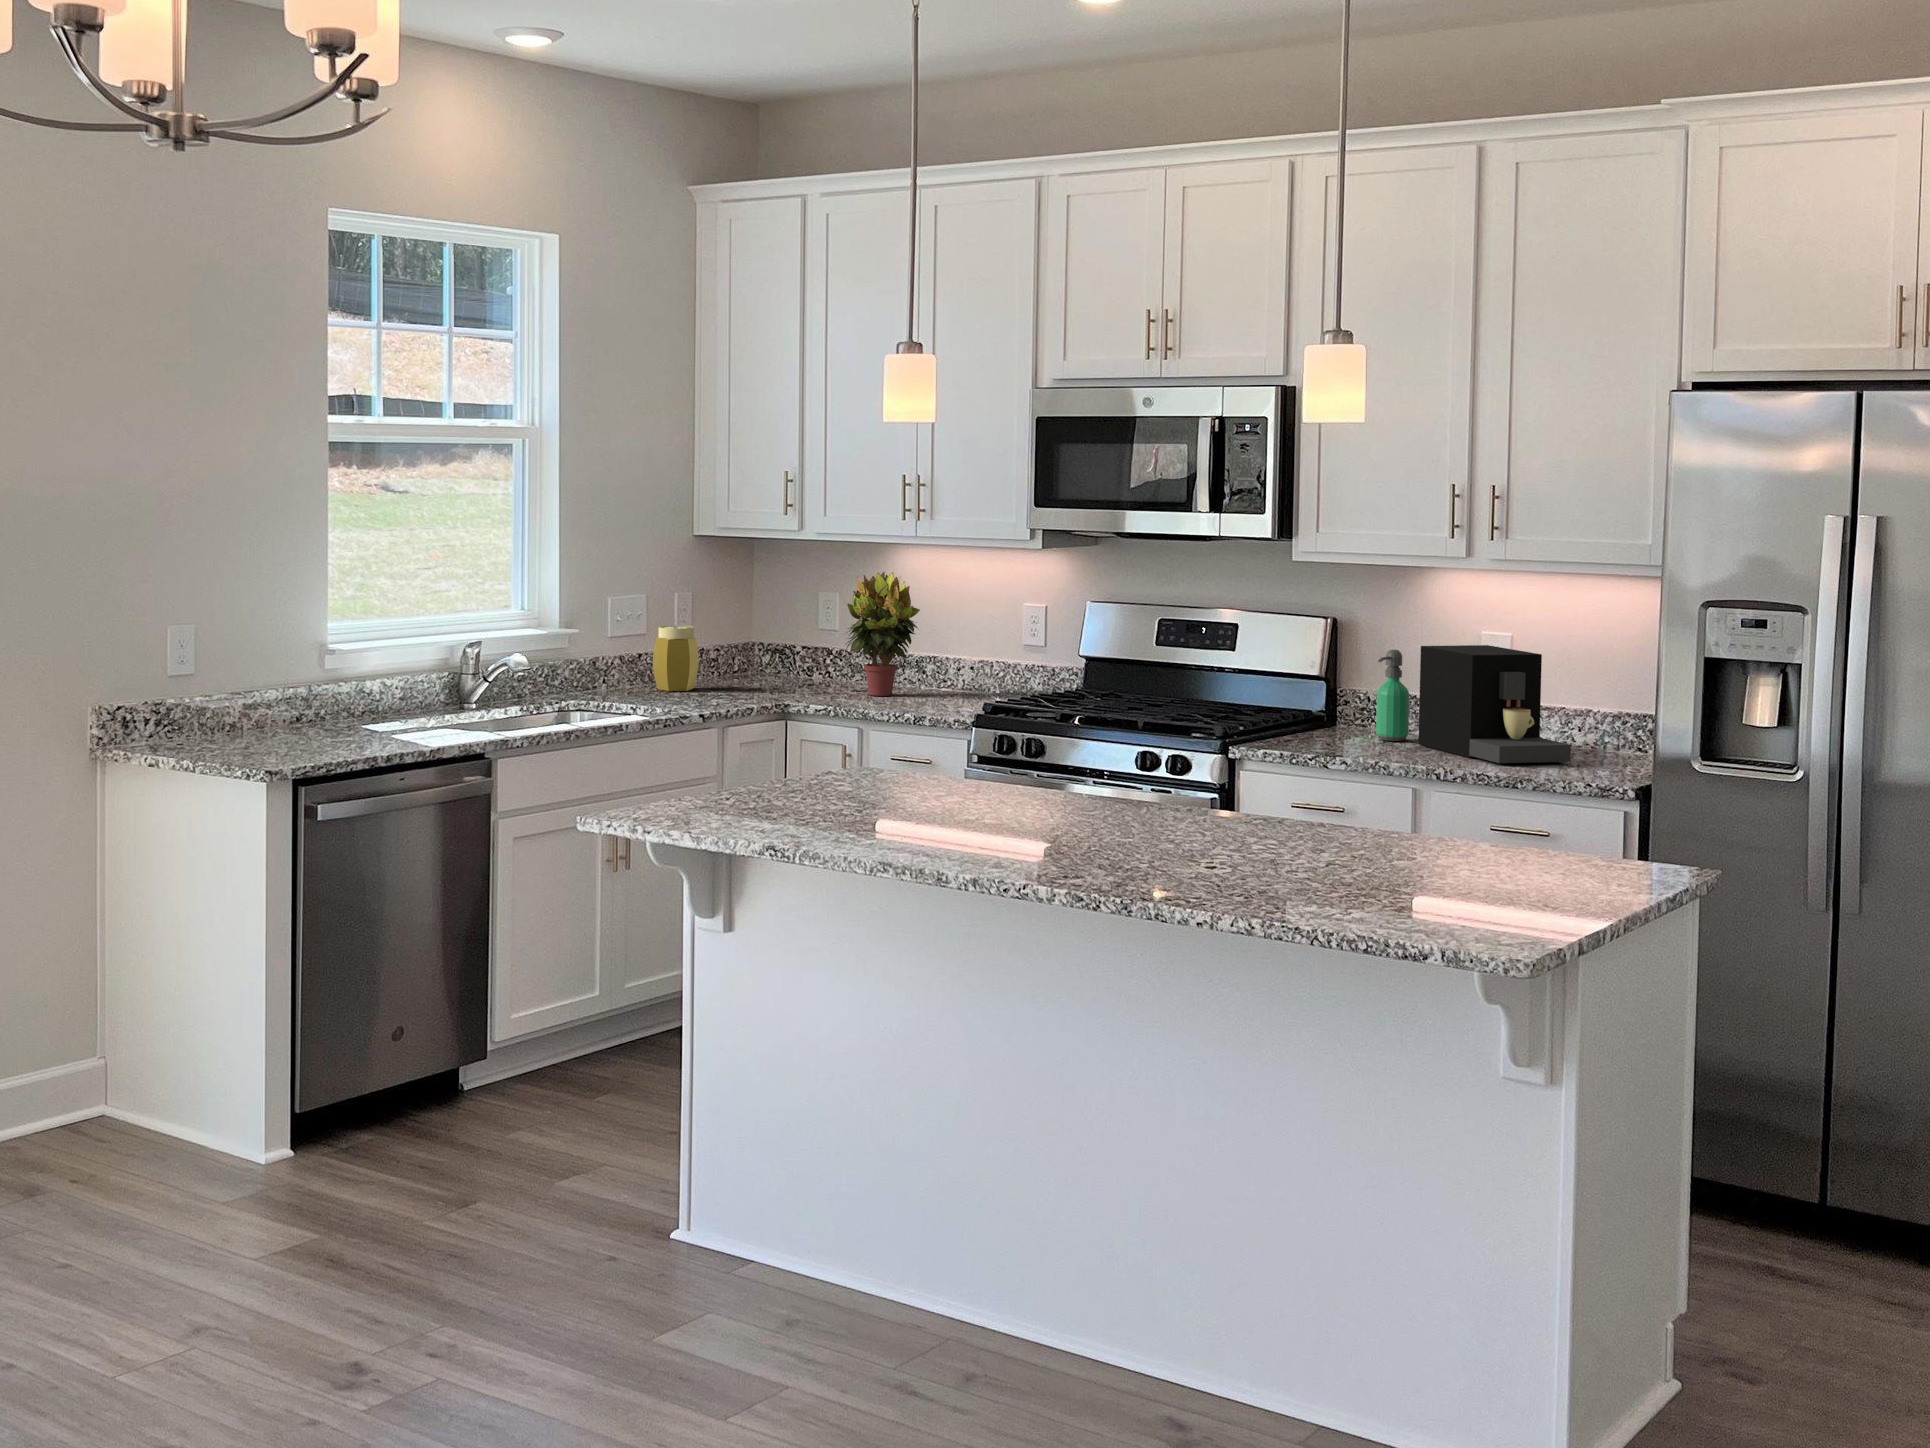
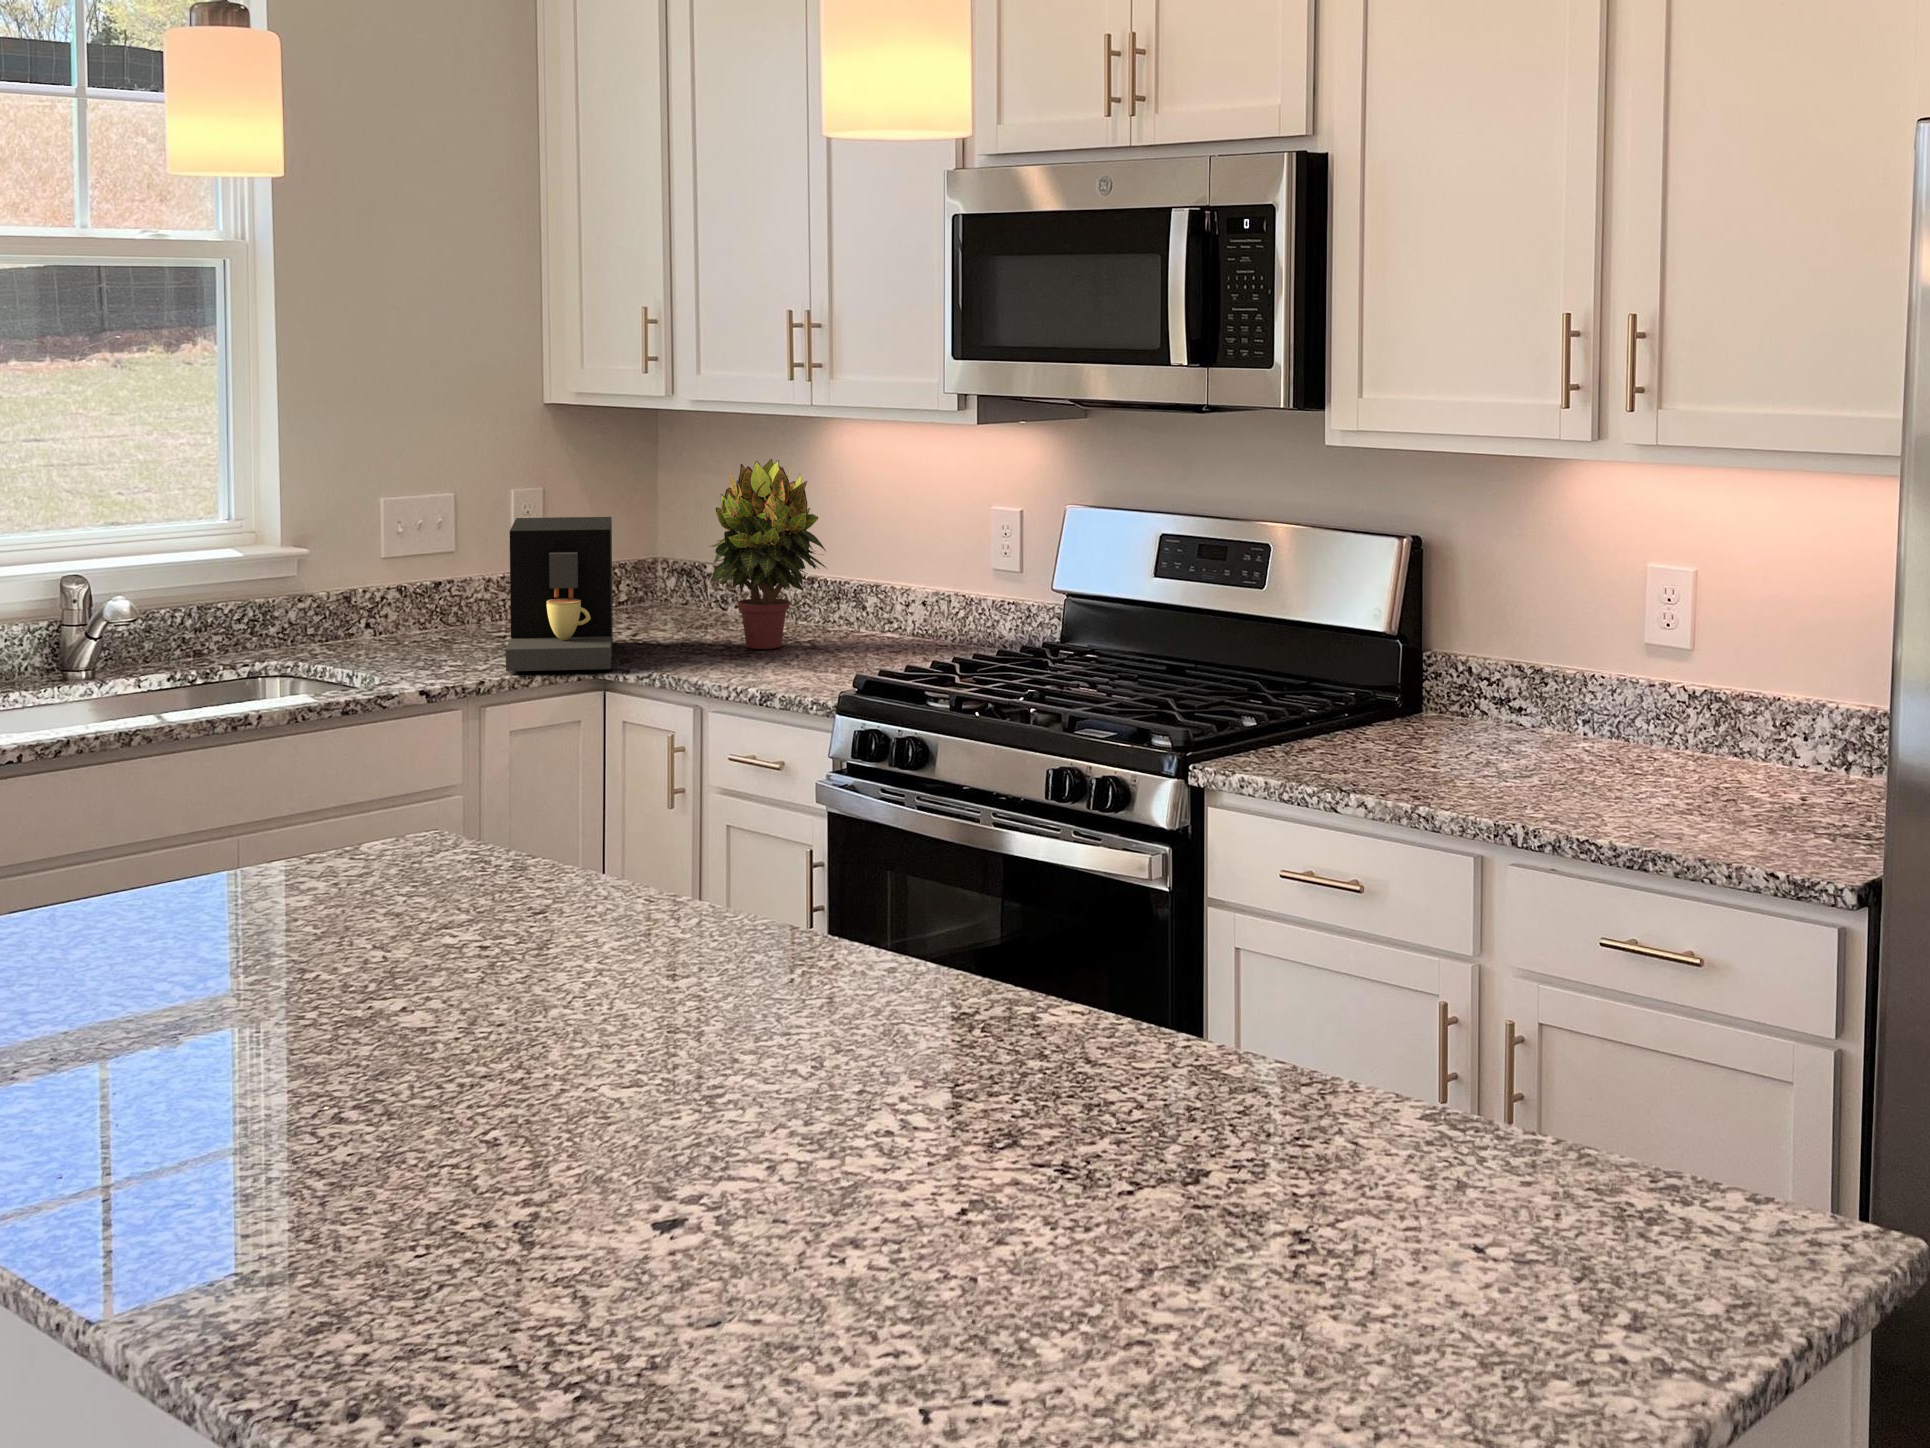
jar: present [653,626,699,691] -> none [435,540,505,639]
coffee maker: present [1418,645,1571,763] -> present [506,517,613,671]
soap dispenser: present [1376,650,1409,741] -> none [1456,598,1512,754]

